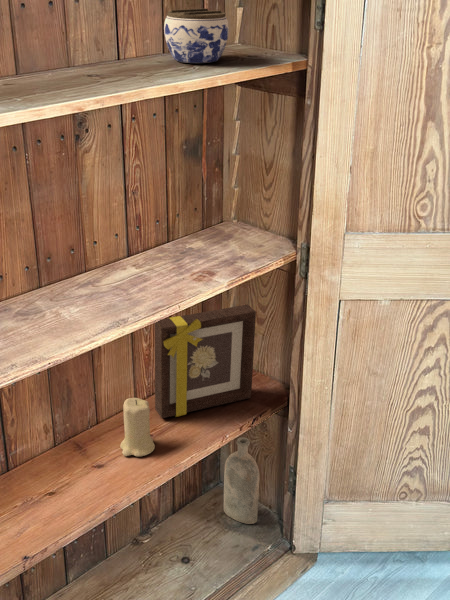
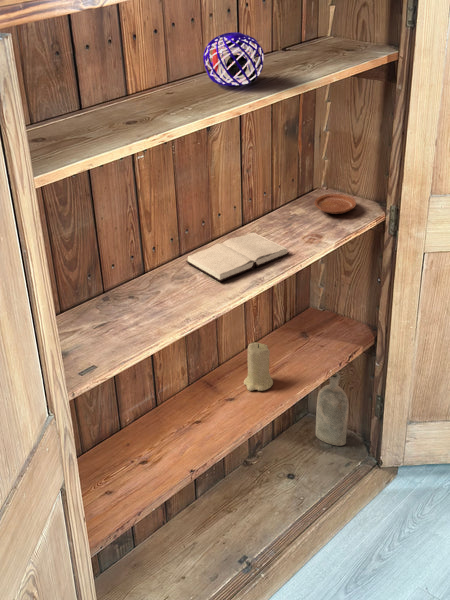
jar: present [164,8,229,63] -> none [279,12,334,61]
decorative orb: none [53,17,128,80] -> present [204,32,264,86]
plate: none [215,227,263,249] -> present [315,194,356,214]
hardback book: none [42,266,168,321] -> present [186,232,288,282]
picture frame: present [155,304,256,418] -> none [265,259,349,359]

